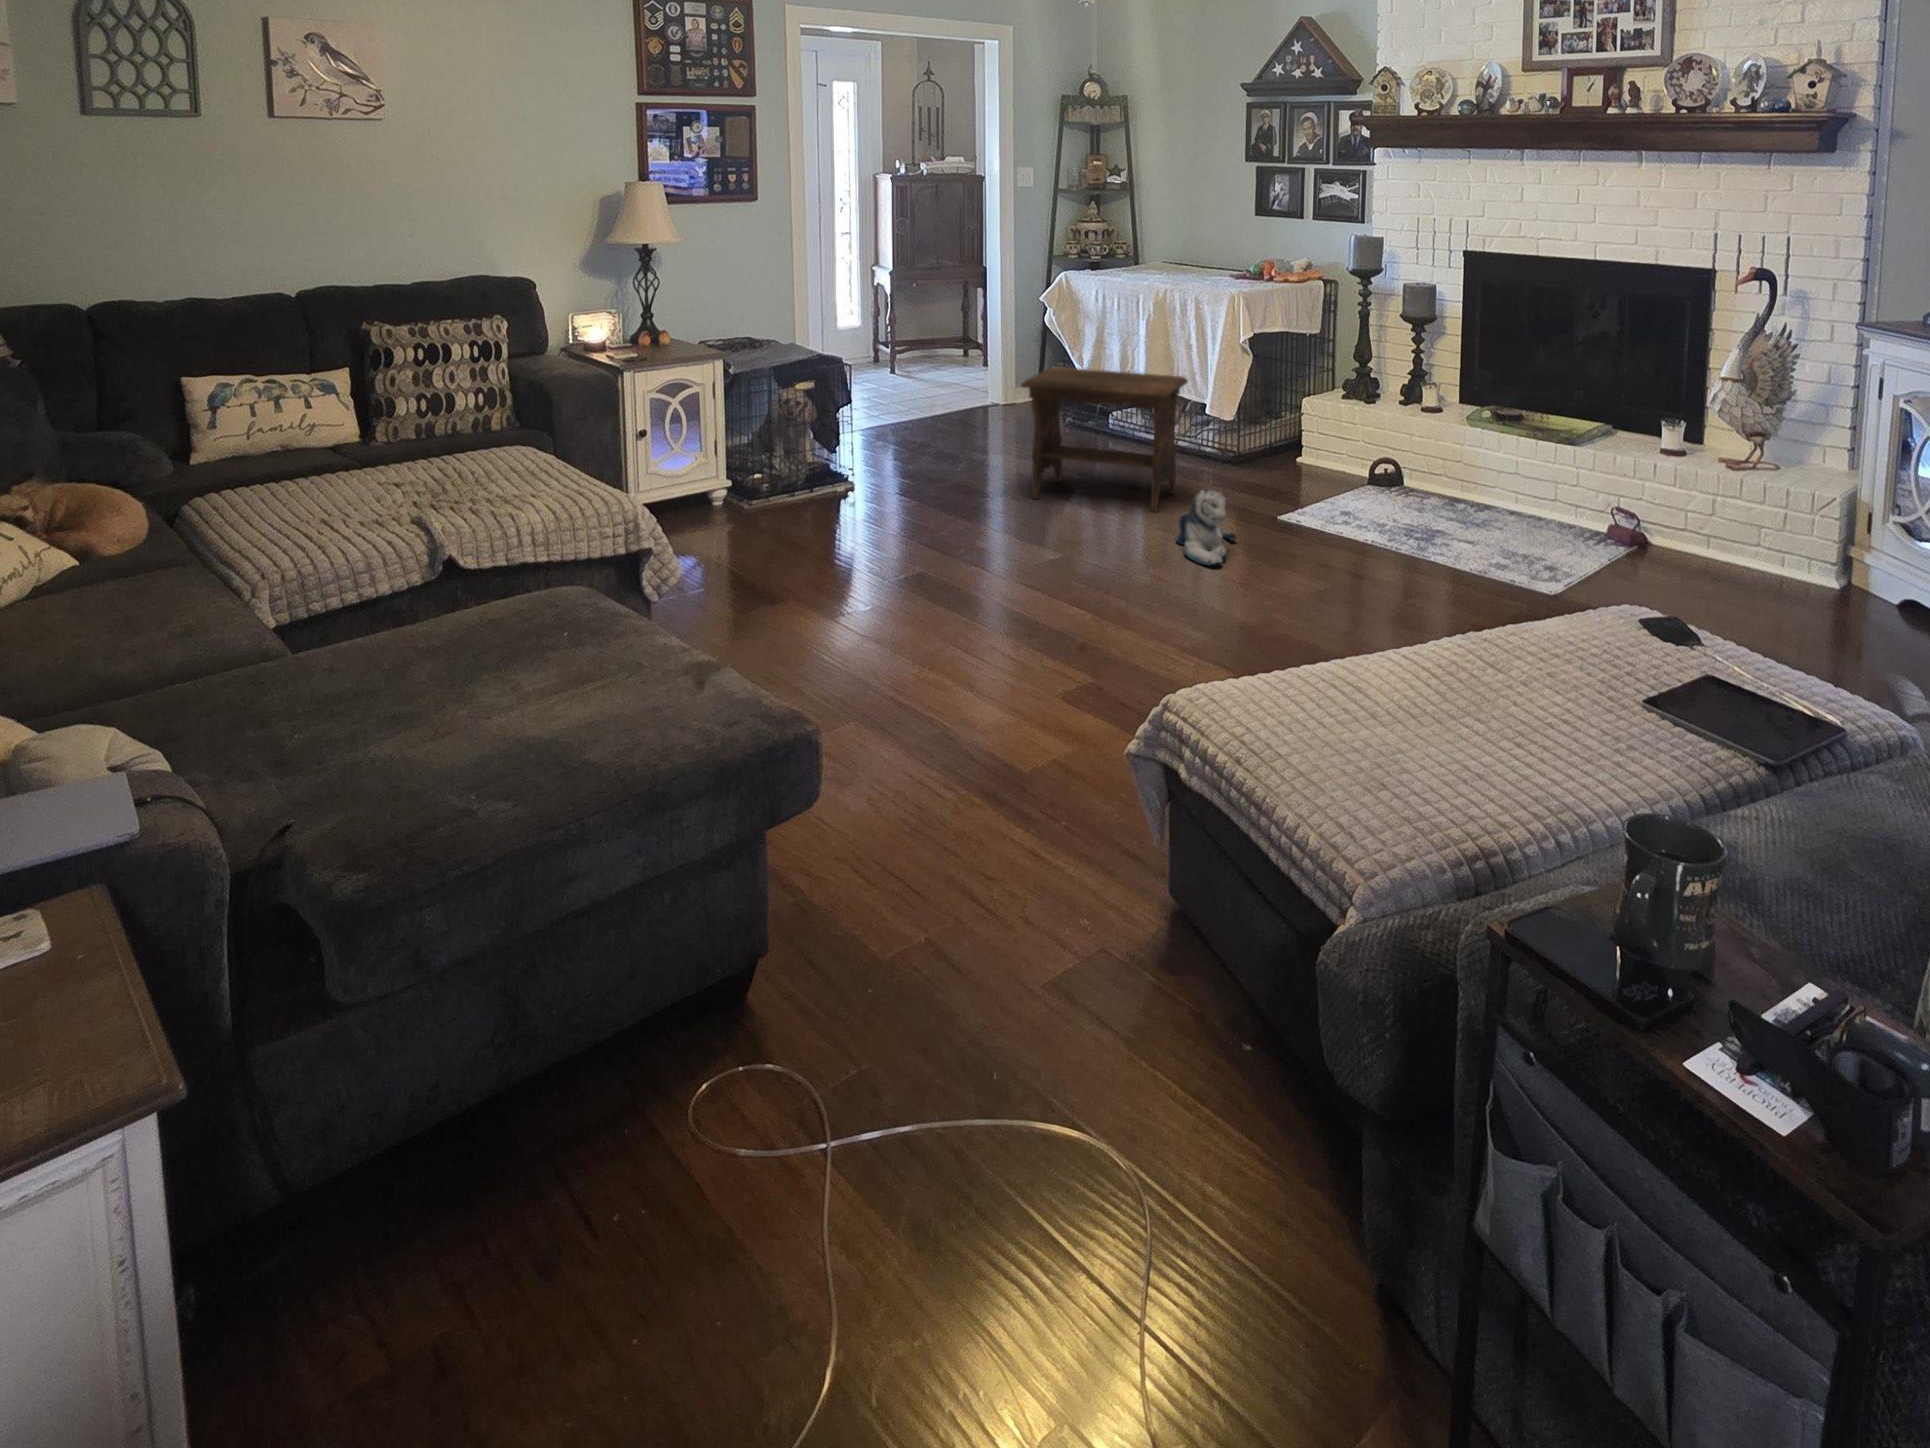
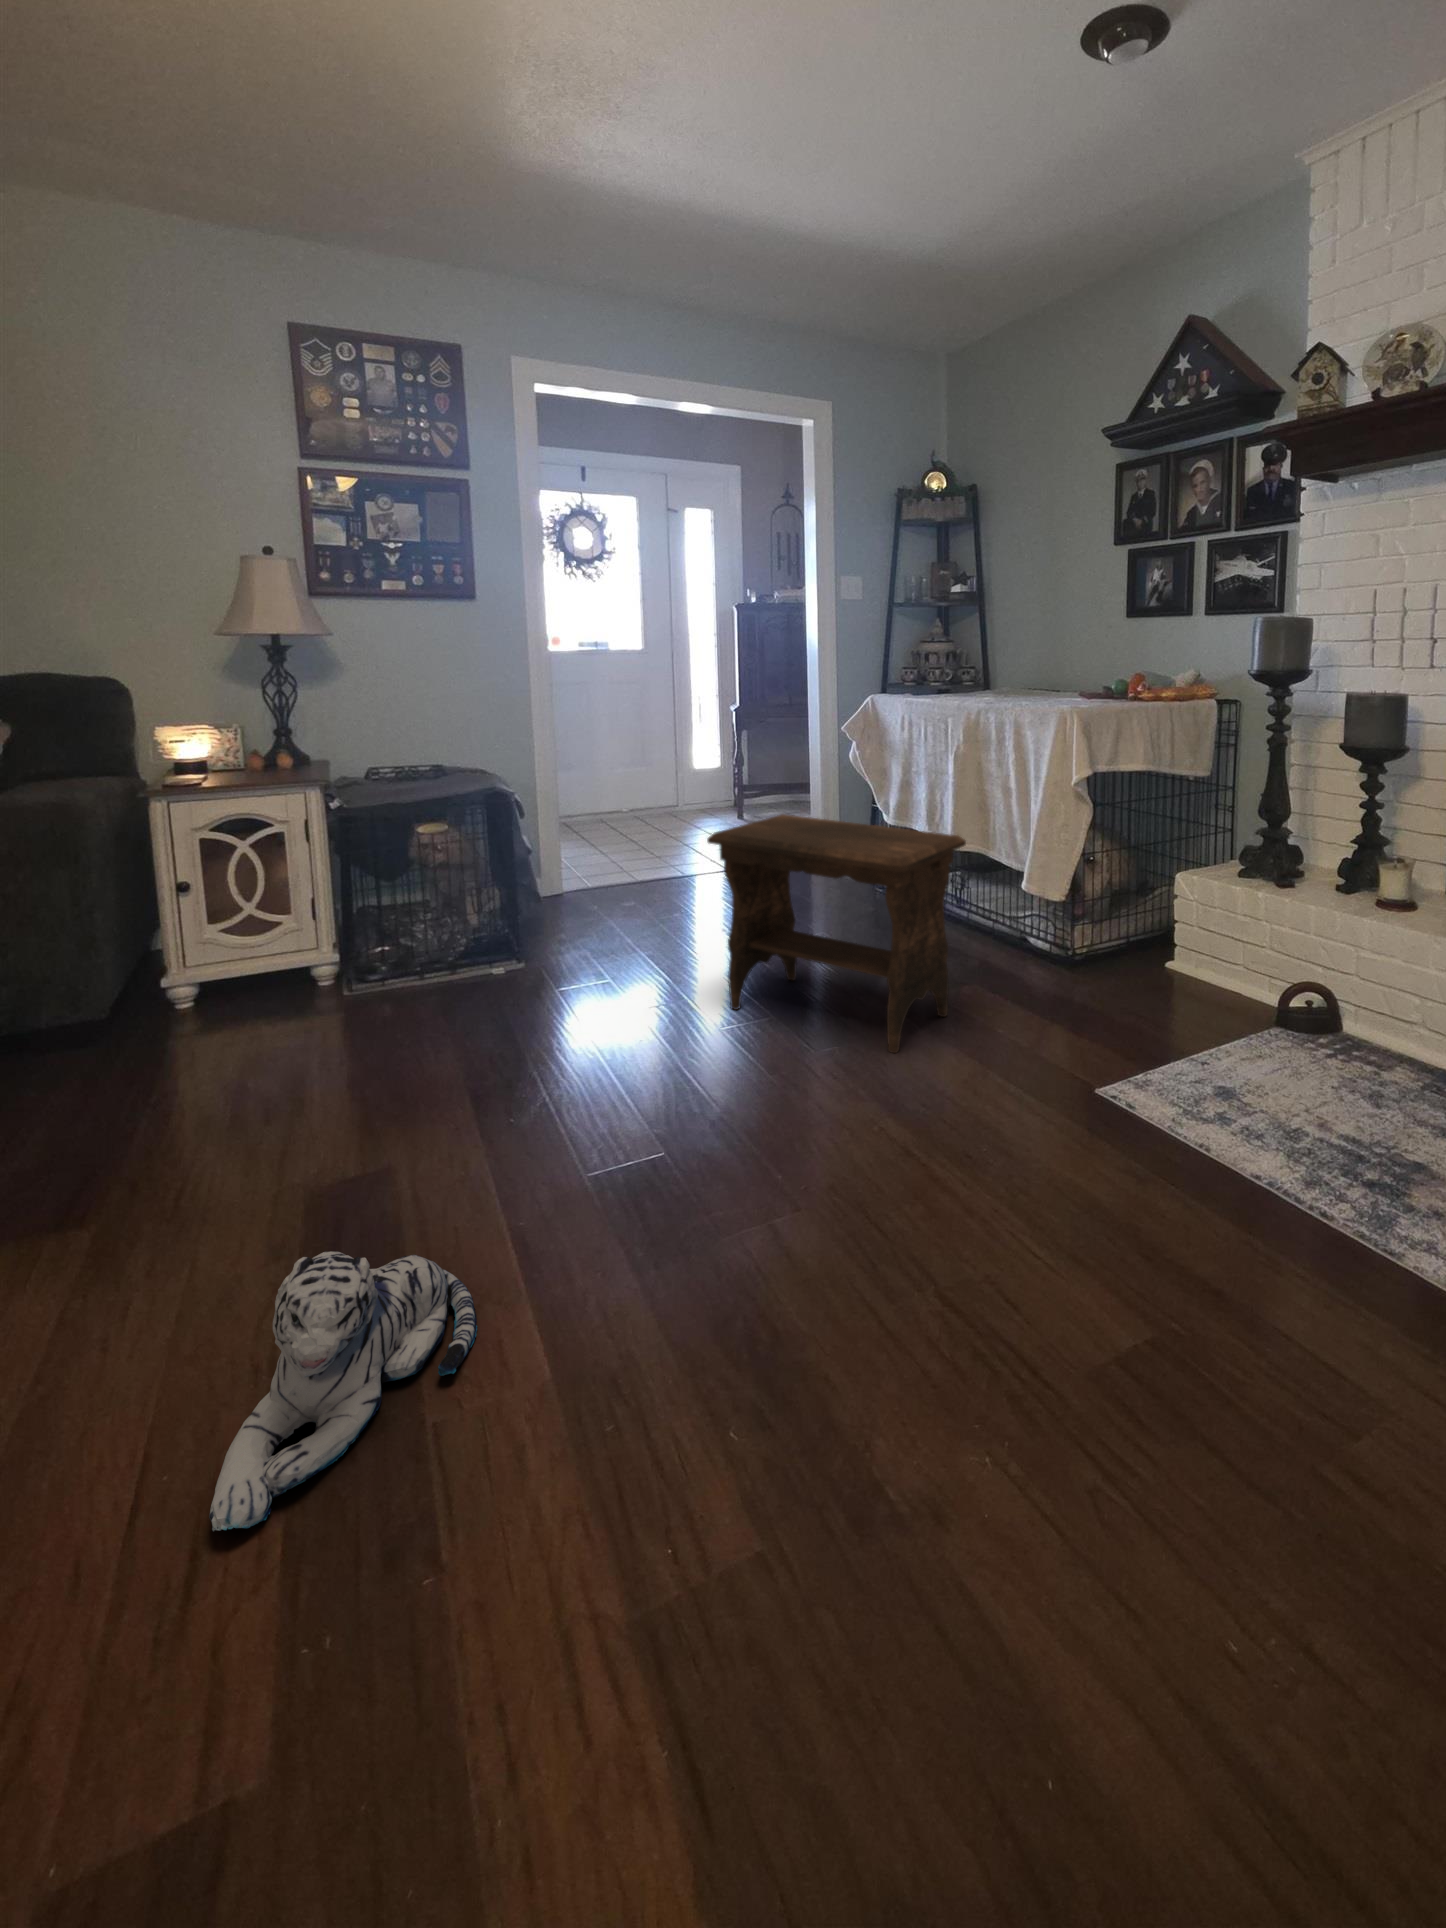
plush toy: present [1176,490,1236,566] -> present [209,1251,477,1531]

